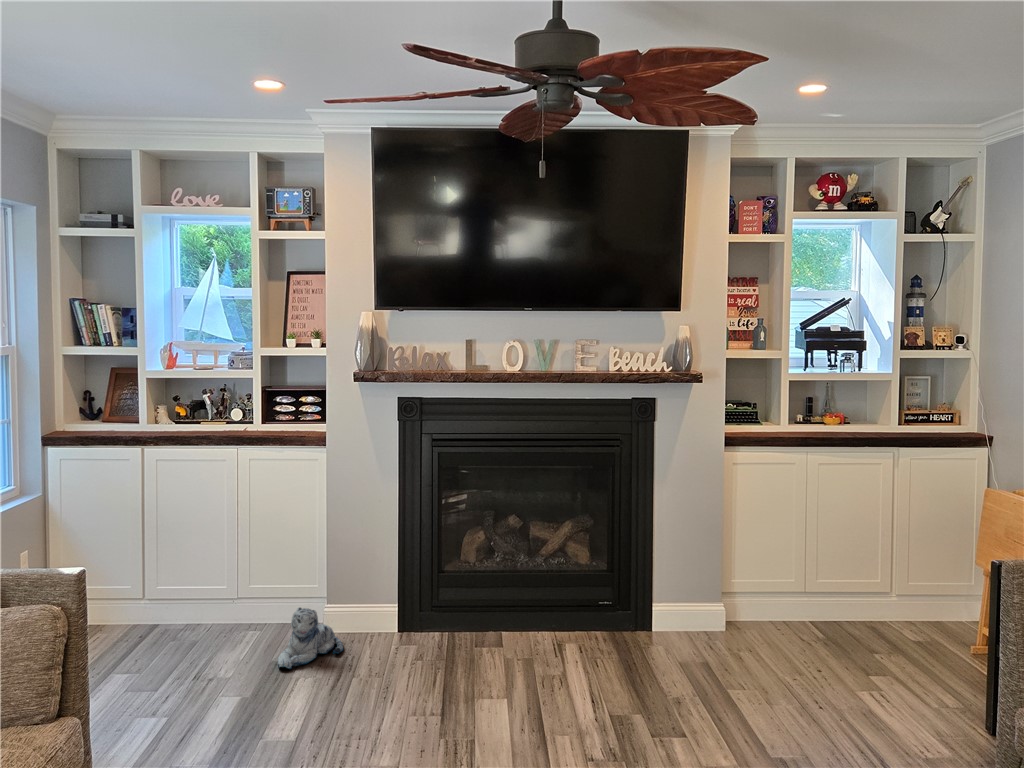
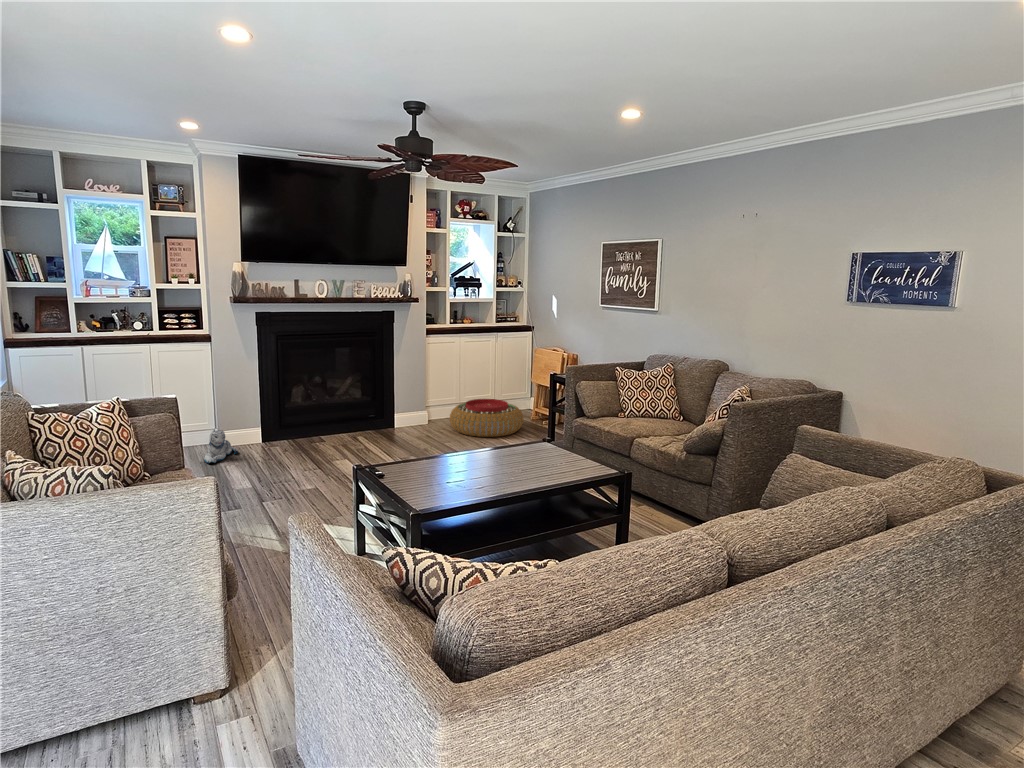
pouf: none [758,593,930,688] -> present [450,399,524,437]

